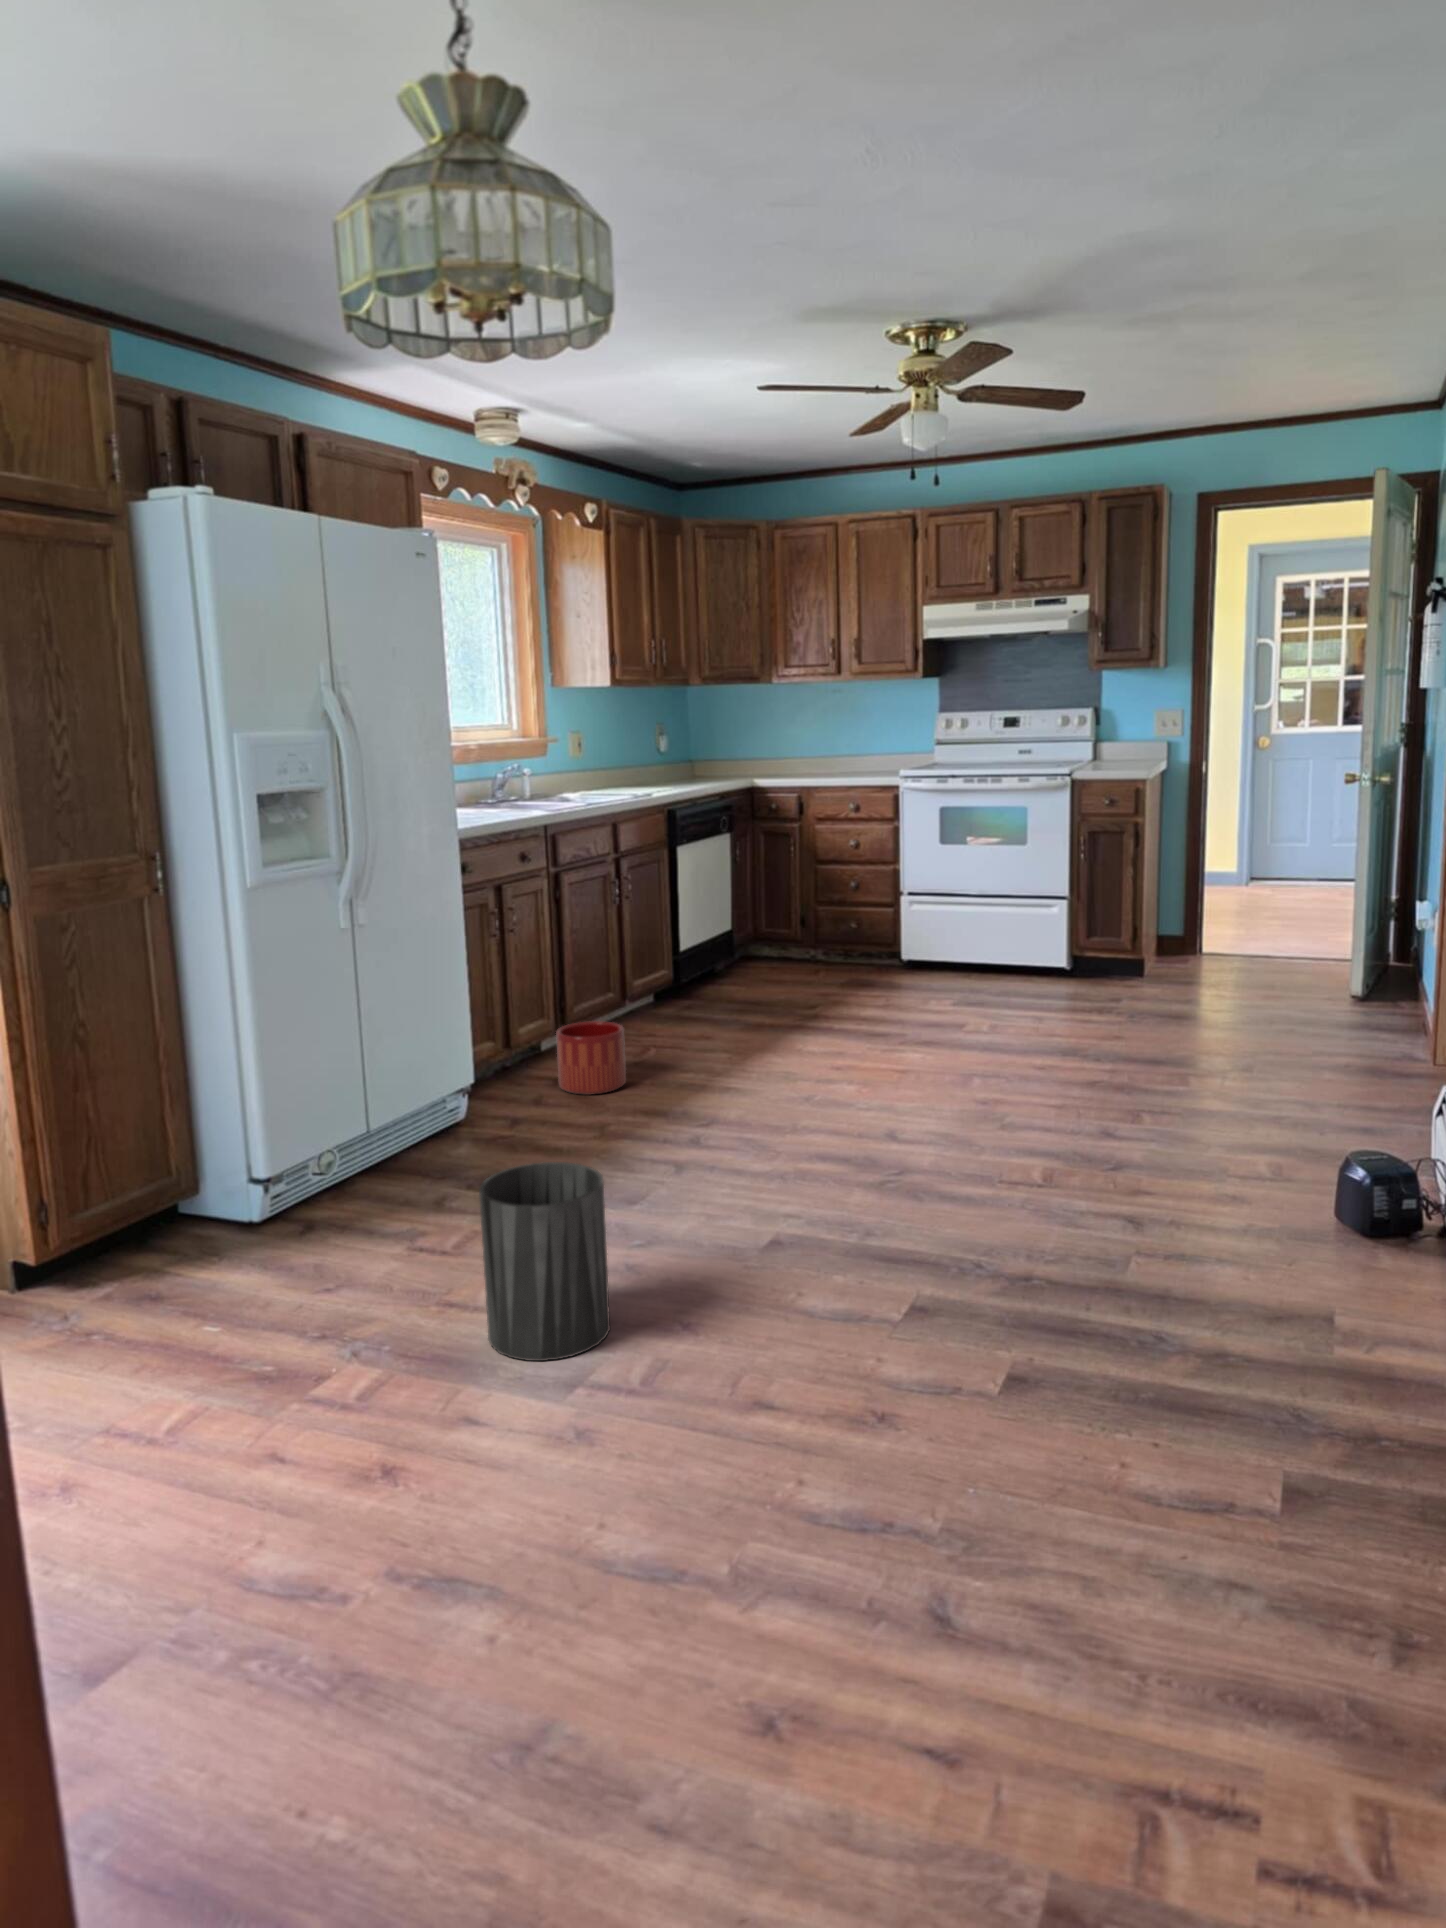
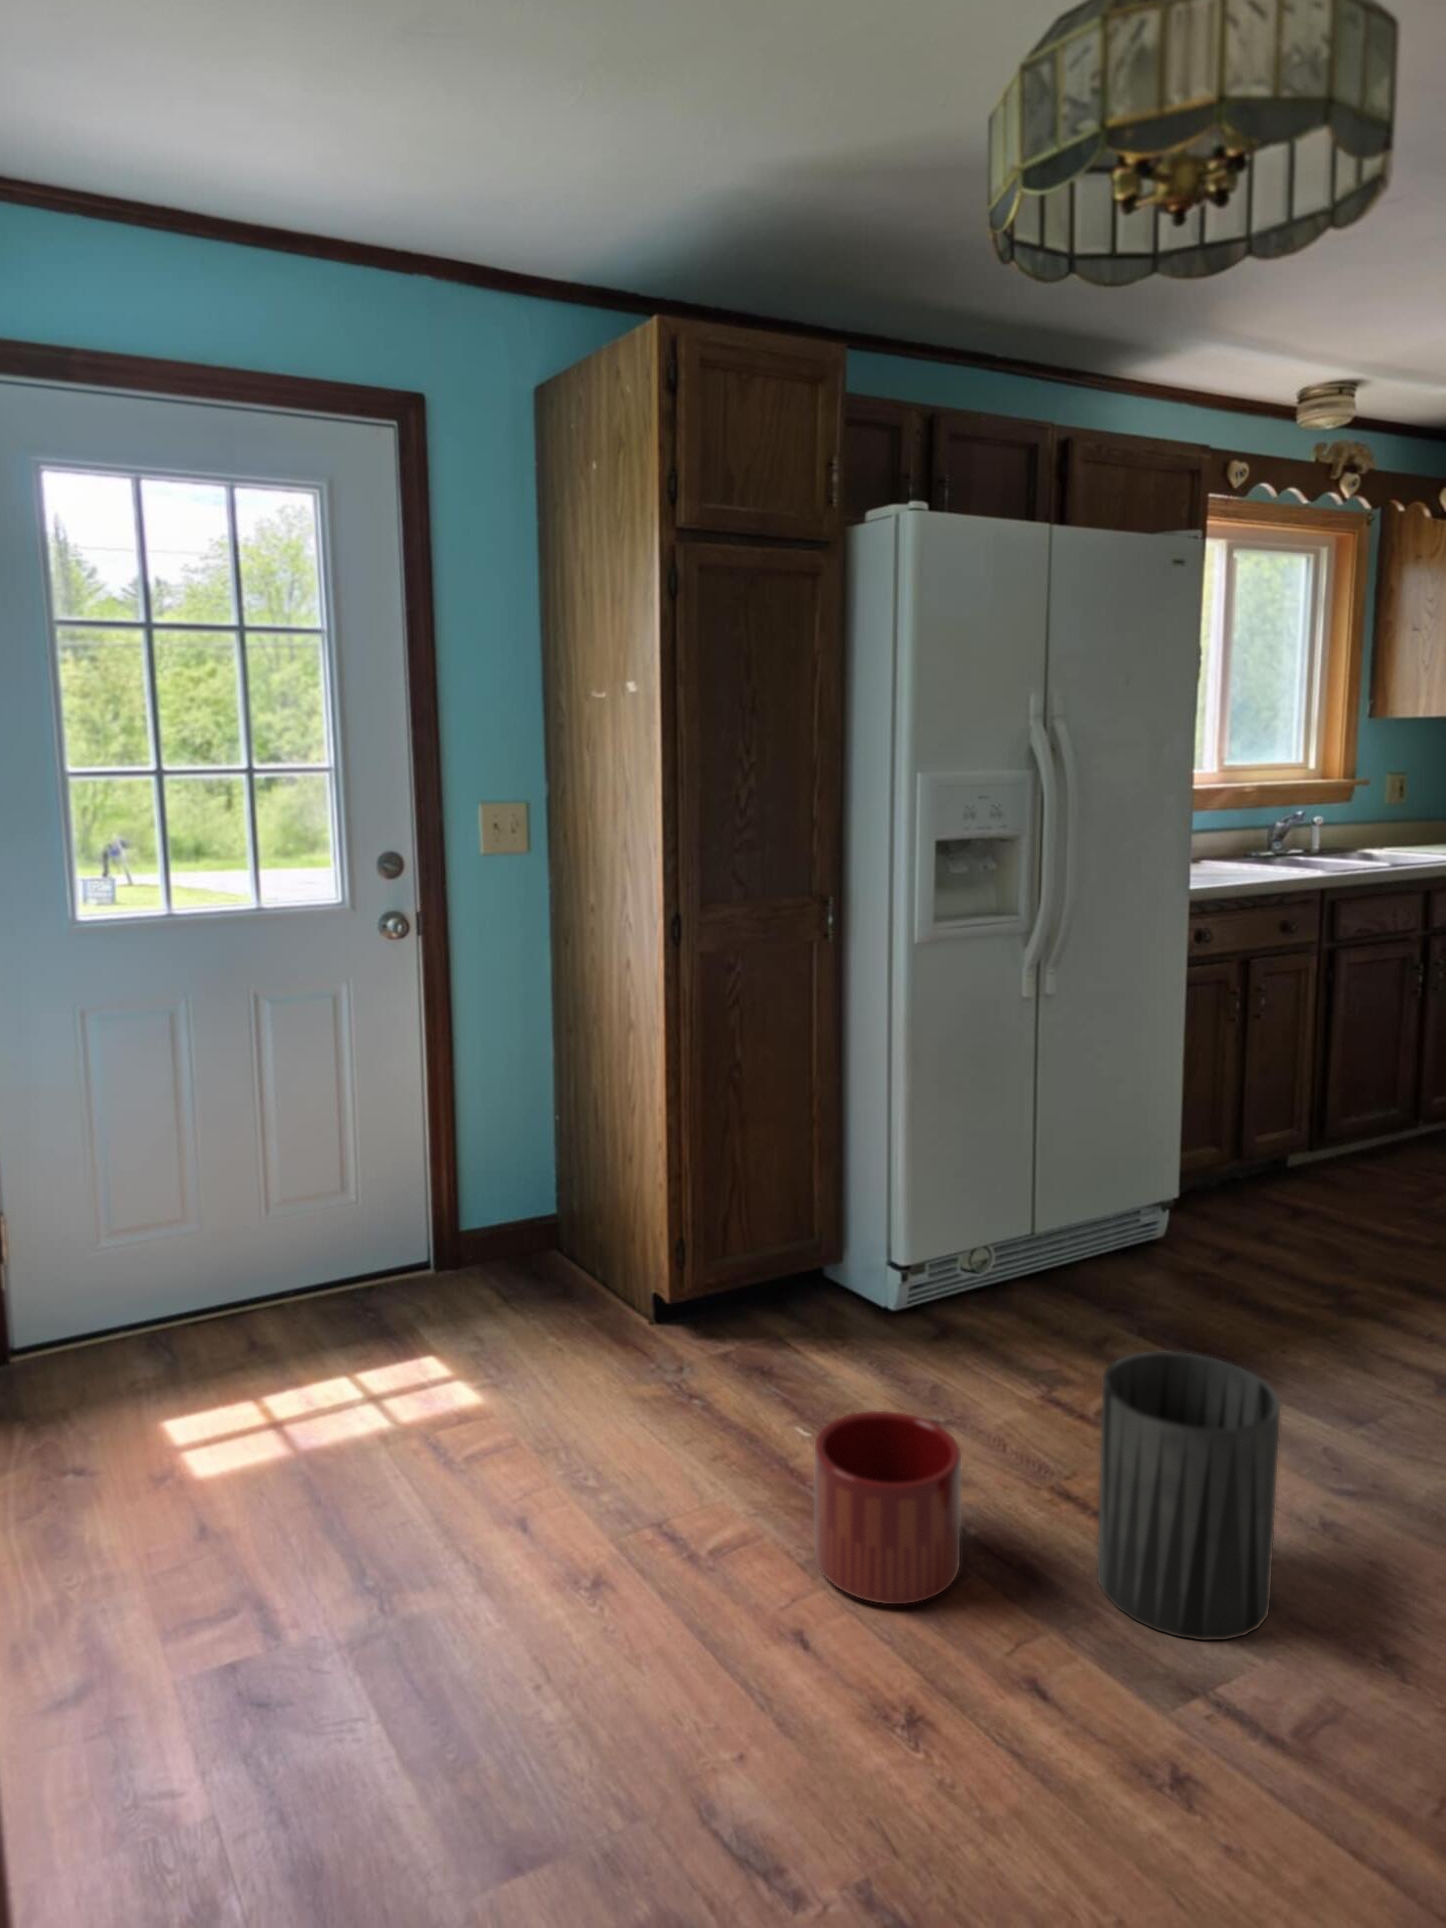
planter: present [556,1021,626,1095] -> present [814,1411,961,1604]

